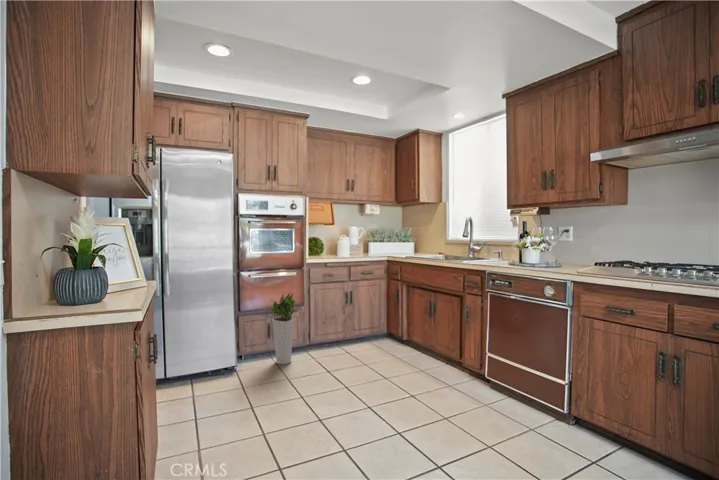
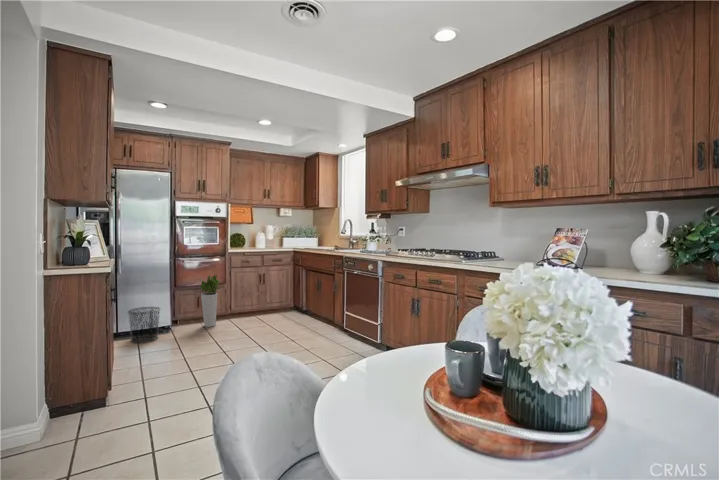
trash can: none [178,338,221,392] -> present [128,307,160,343]

